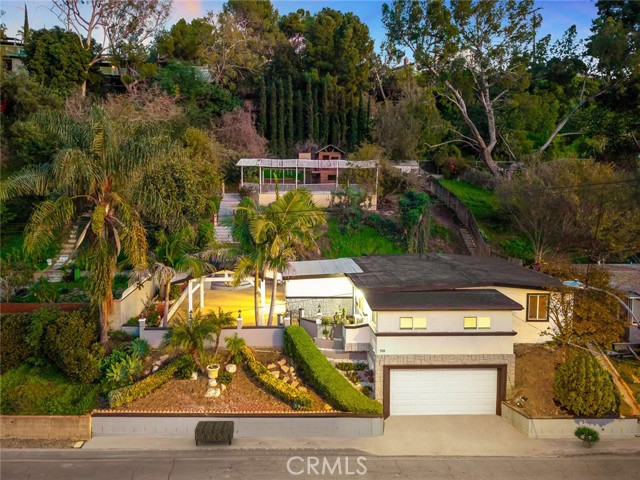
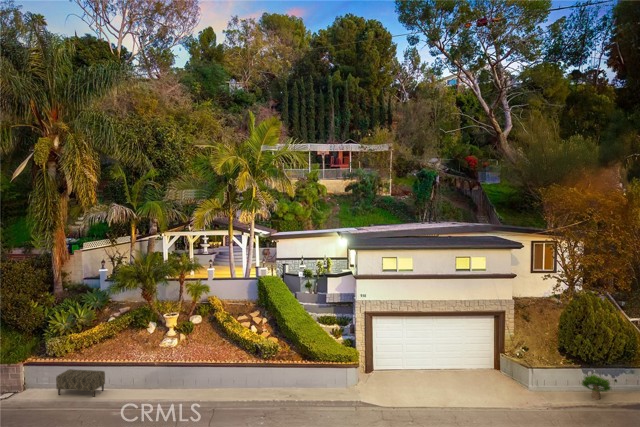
bench: present [195,421,234,445] -> present [56,369,105,397]

